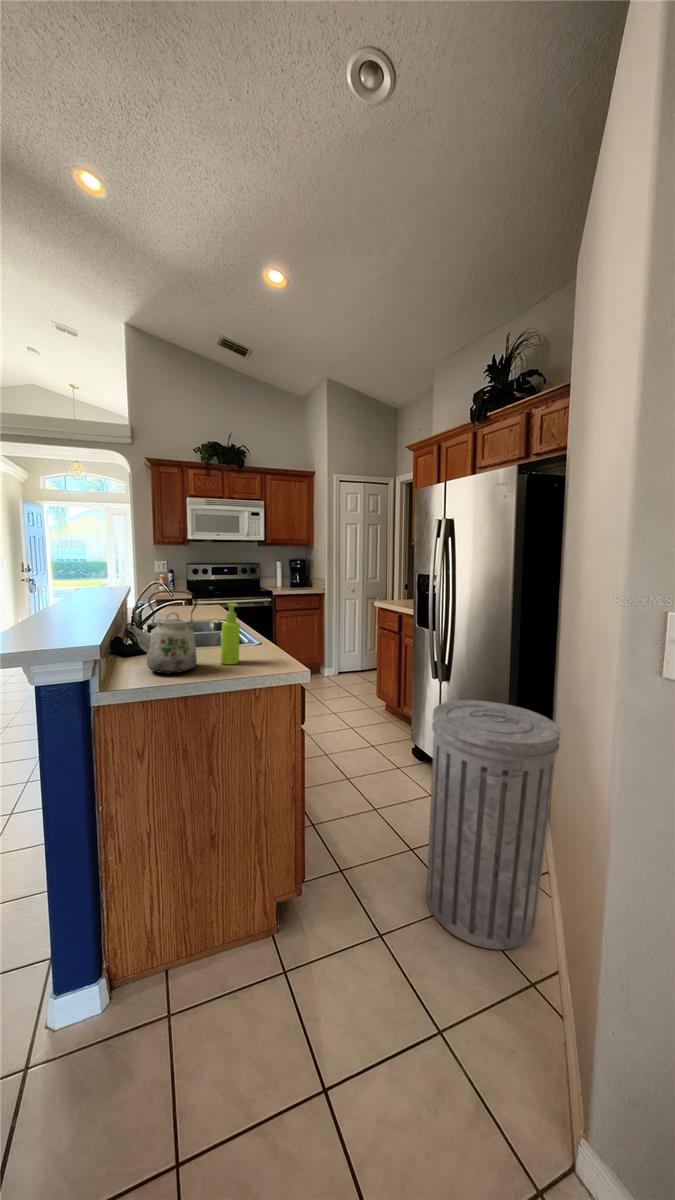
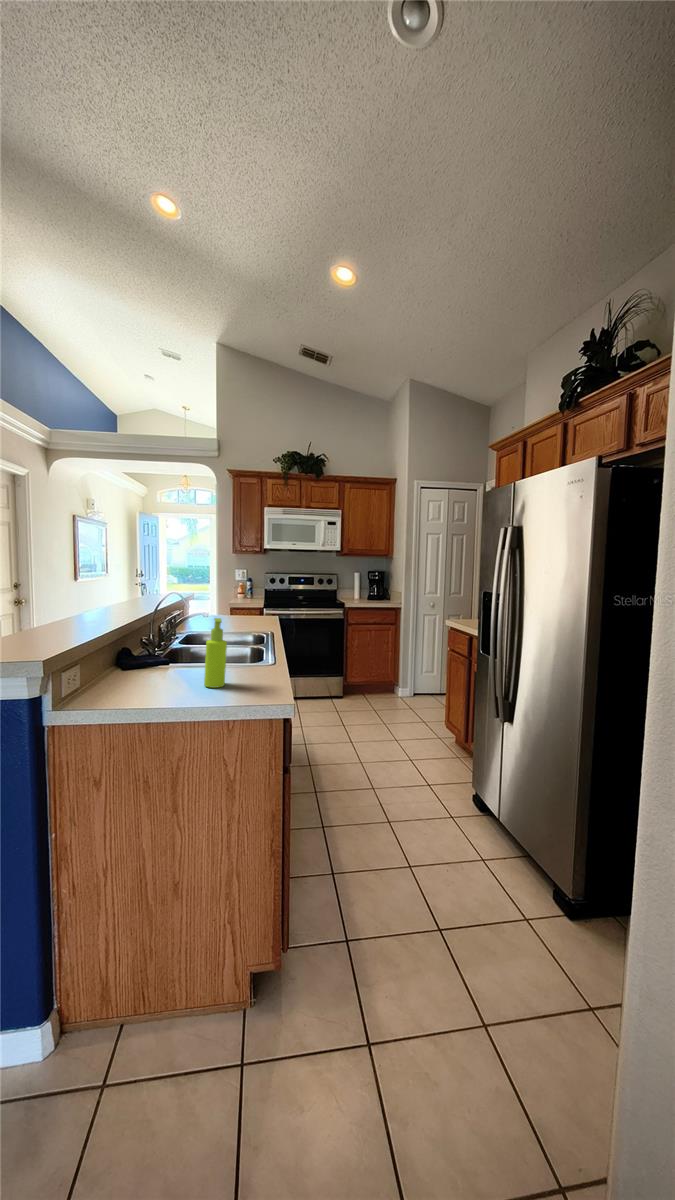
kettle: present [128,591,197,673] -> none [101,602,177,694]
trash can: present [427,700,560,950] -> none [443,754,635,1117]

